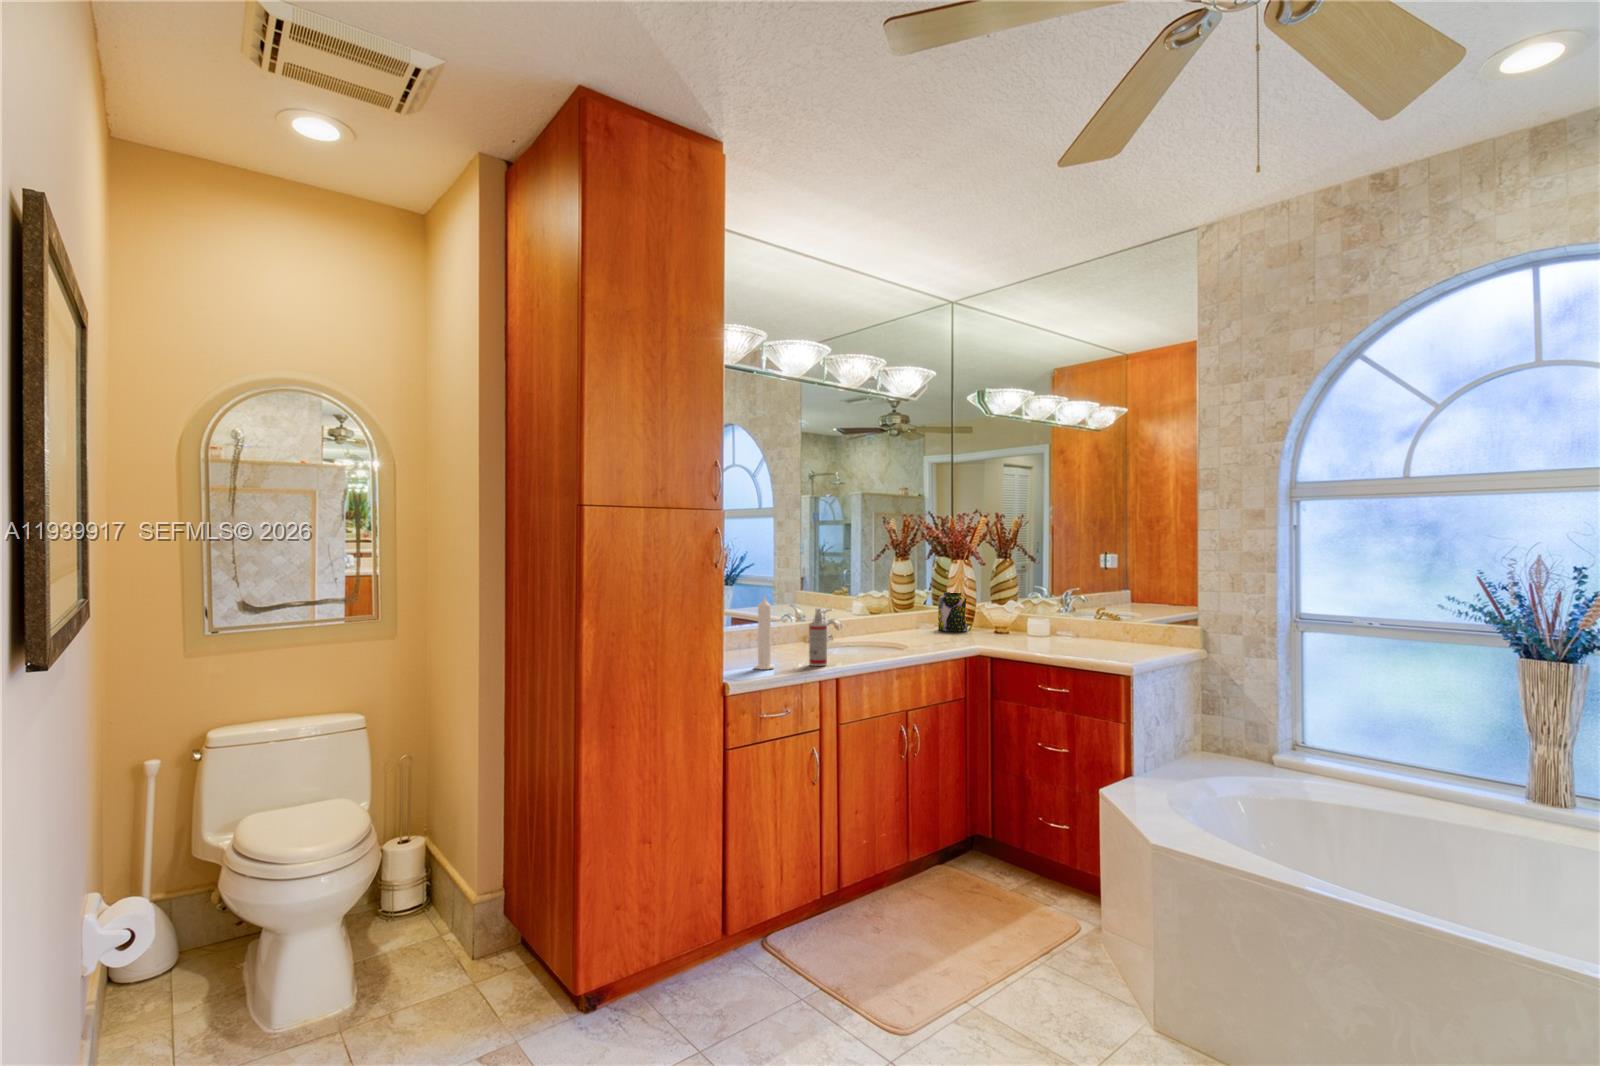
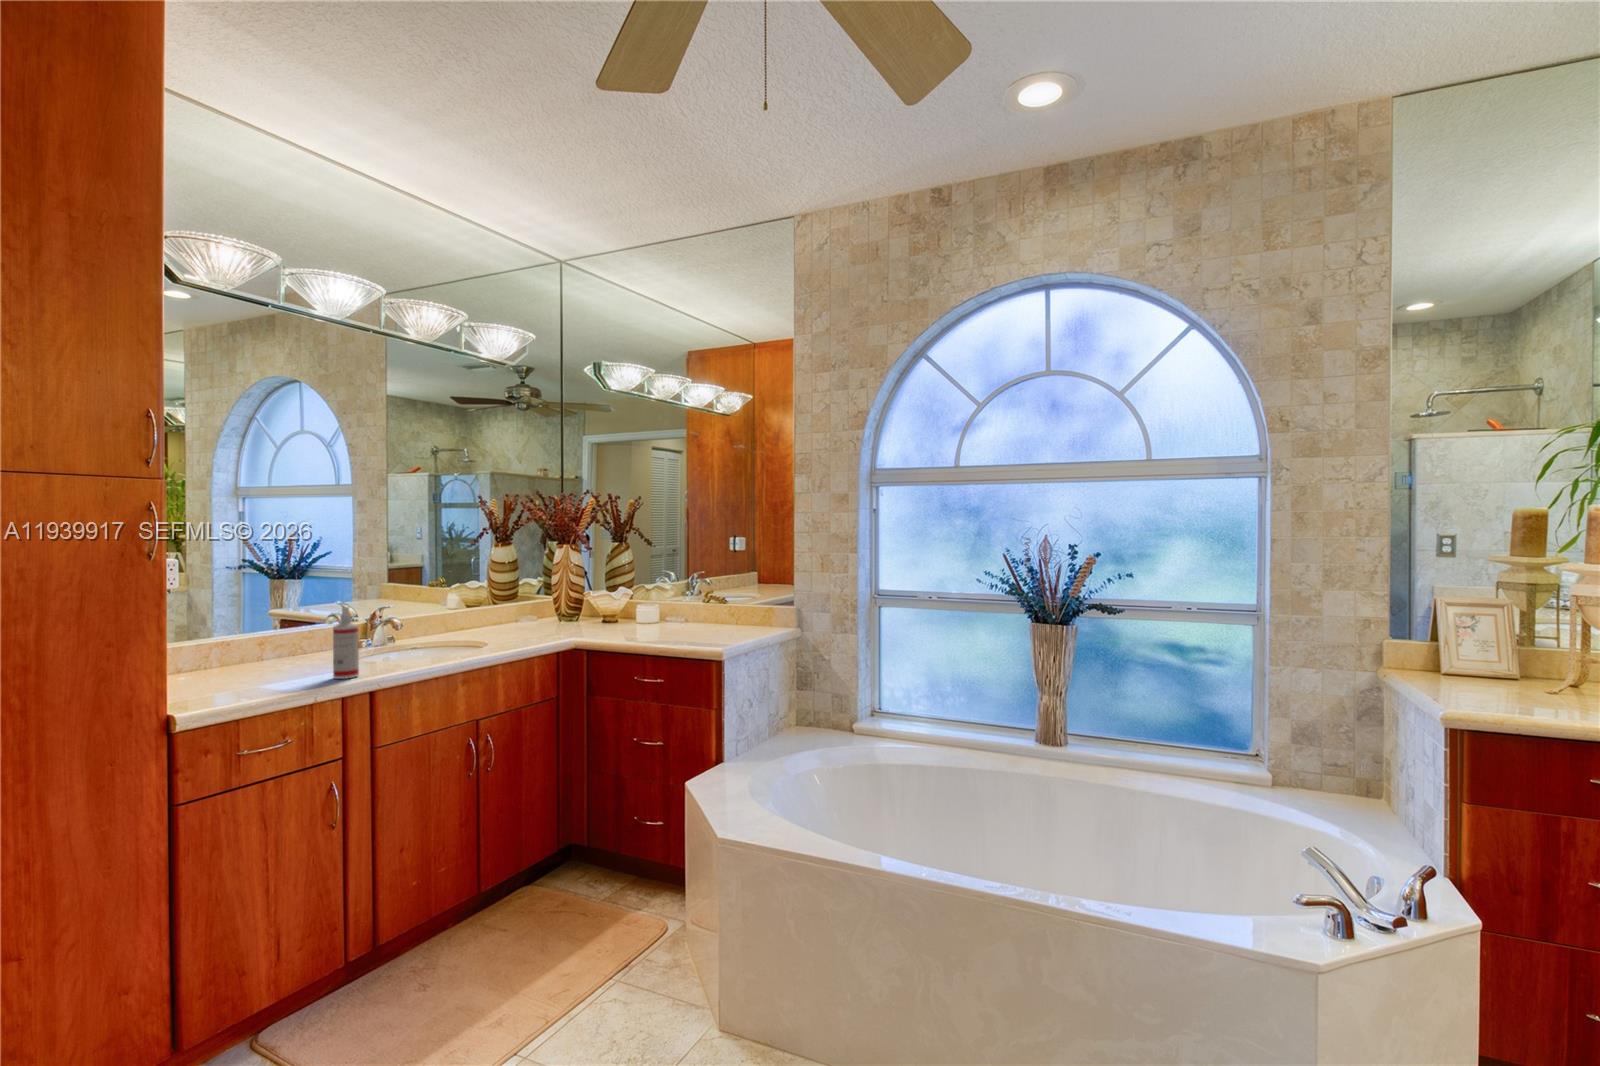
jar: present [938,592,967,632] -> none [543,579,574,622]
candle: present [754,597,774,670] -> none [244,593,276,690]

